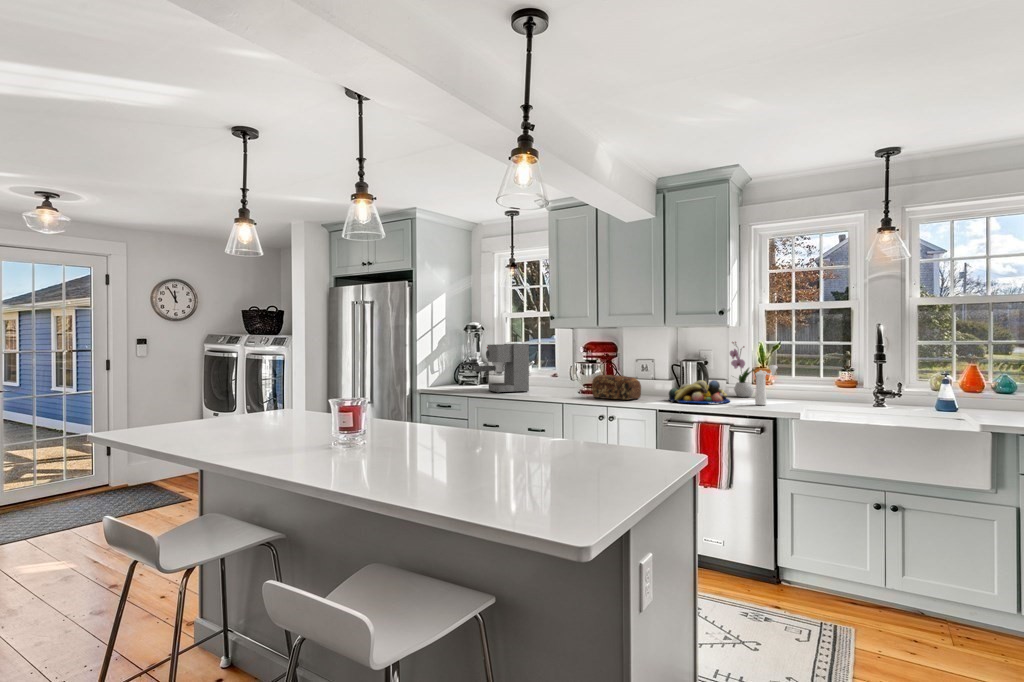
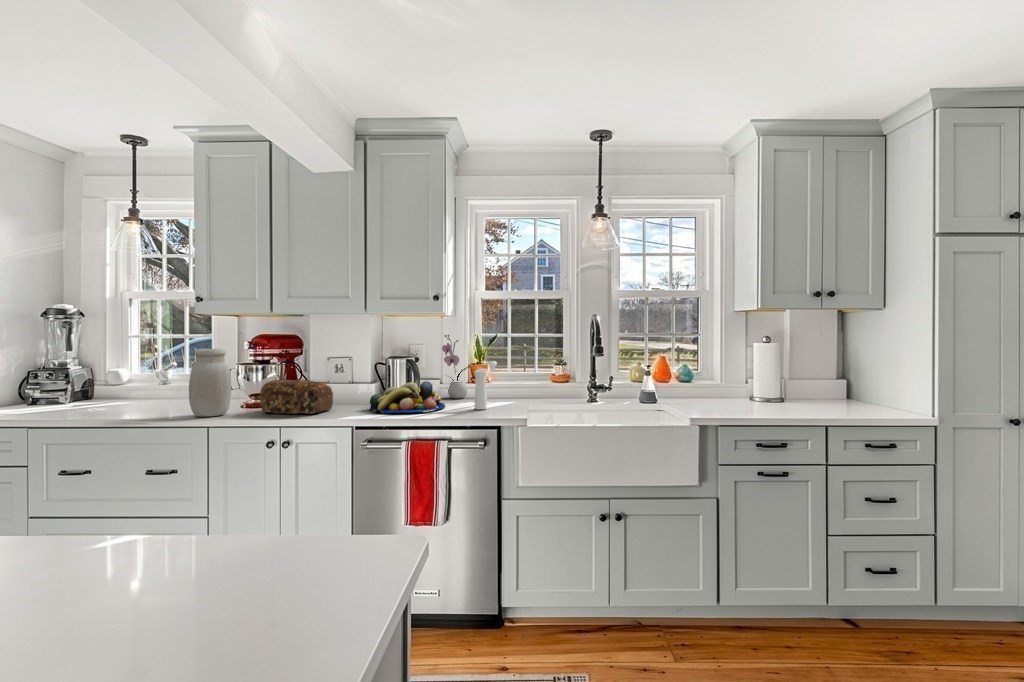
coffee maker: present [475,344,529,393] -> none [52,338,163,414]
jar: none [549,352,574,398] -> present [189,348,231,416]

